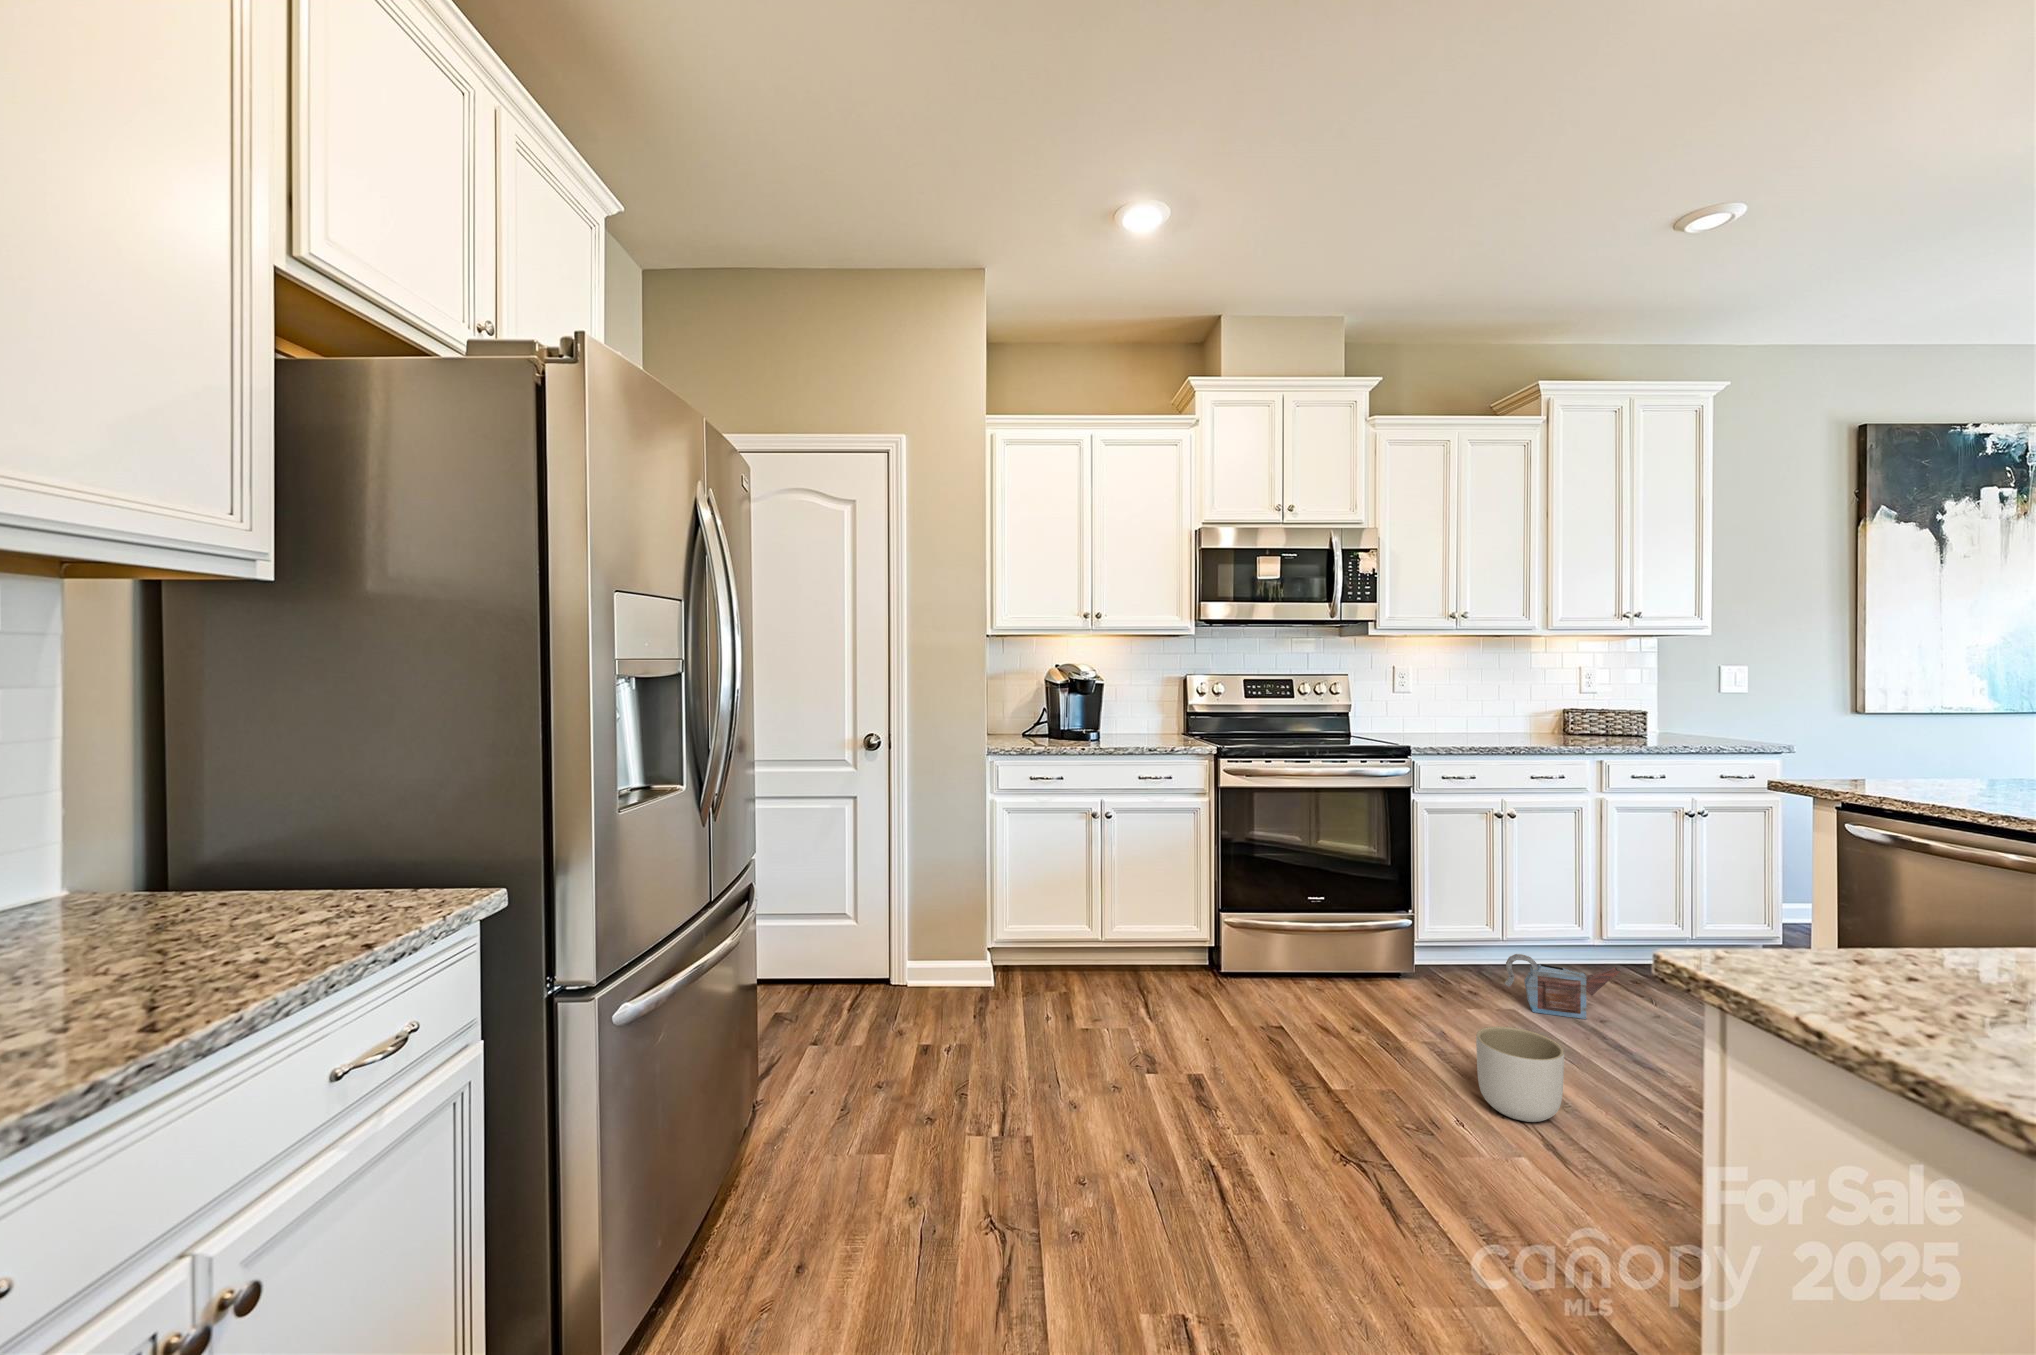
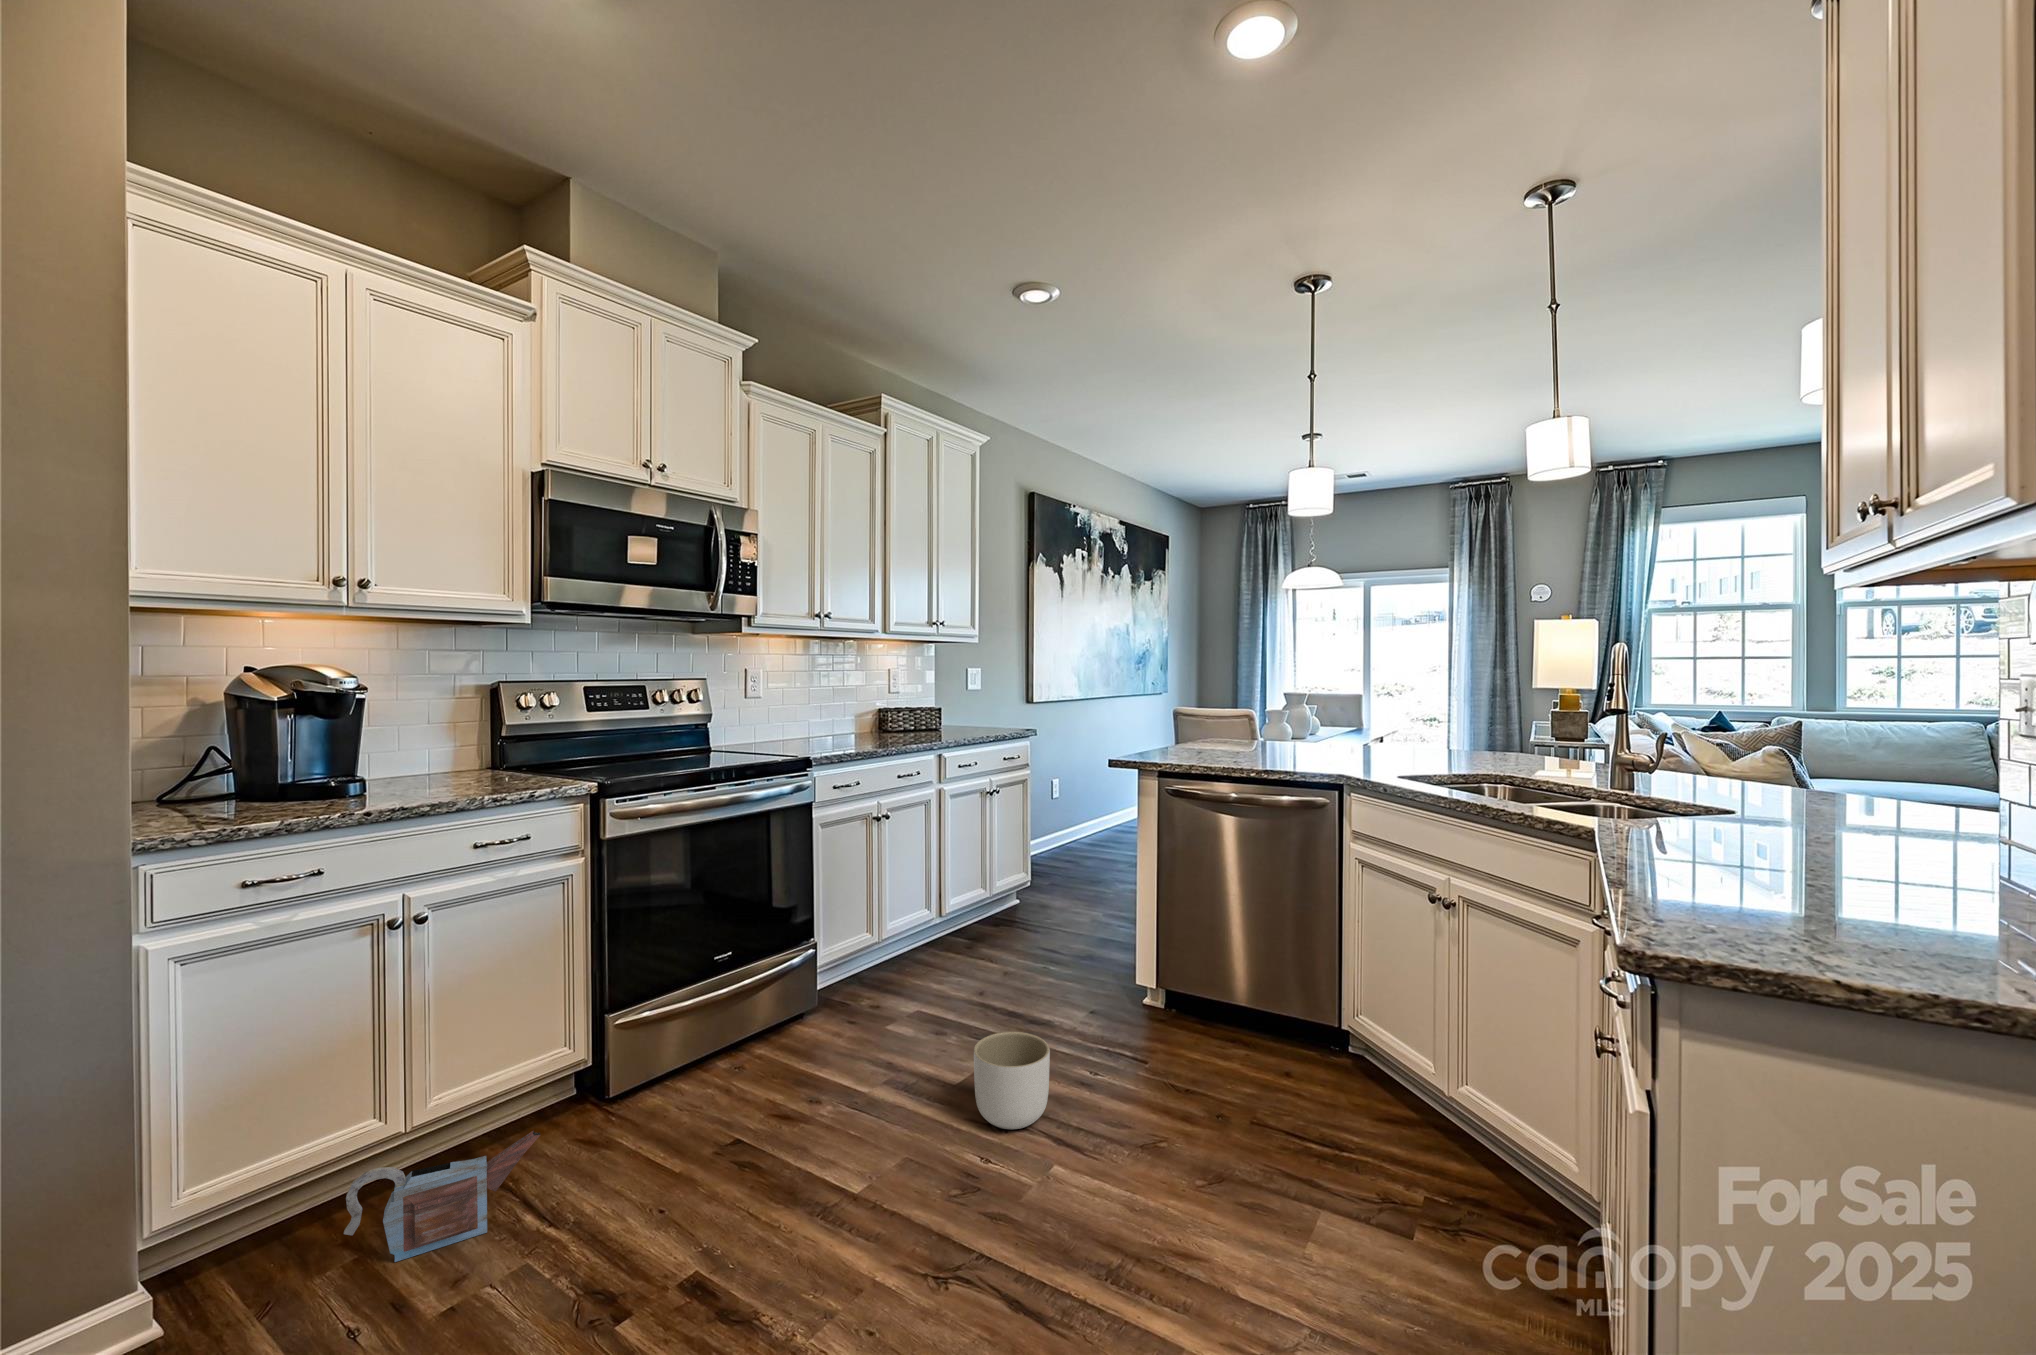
watering can: present [1505,954,1620,1019] -> present [344,1131,540,1262]

